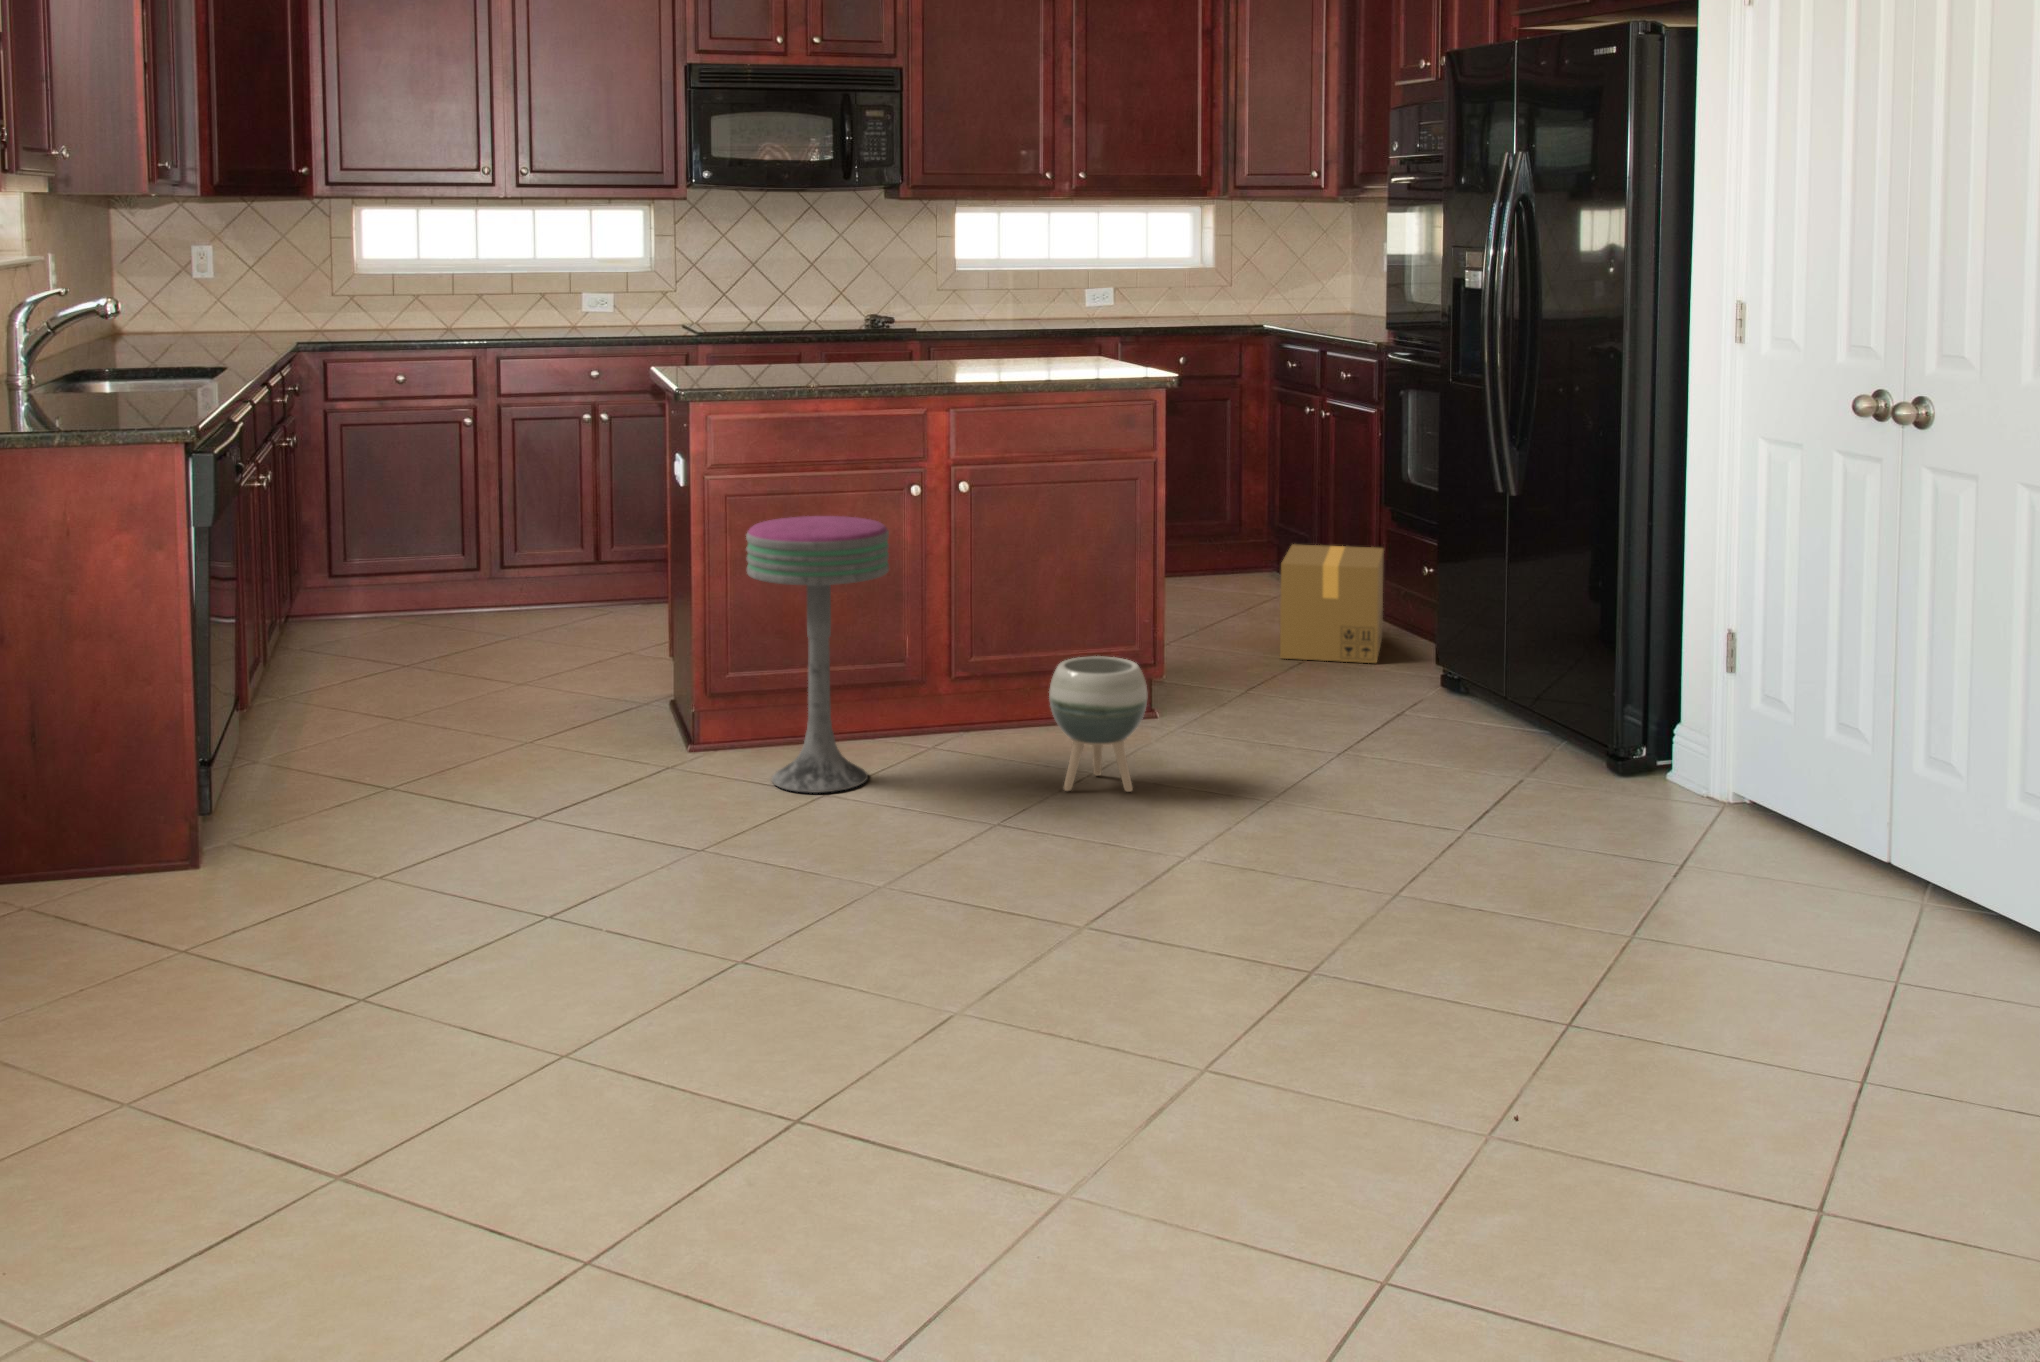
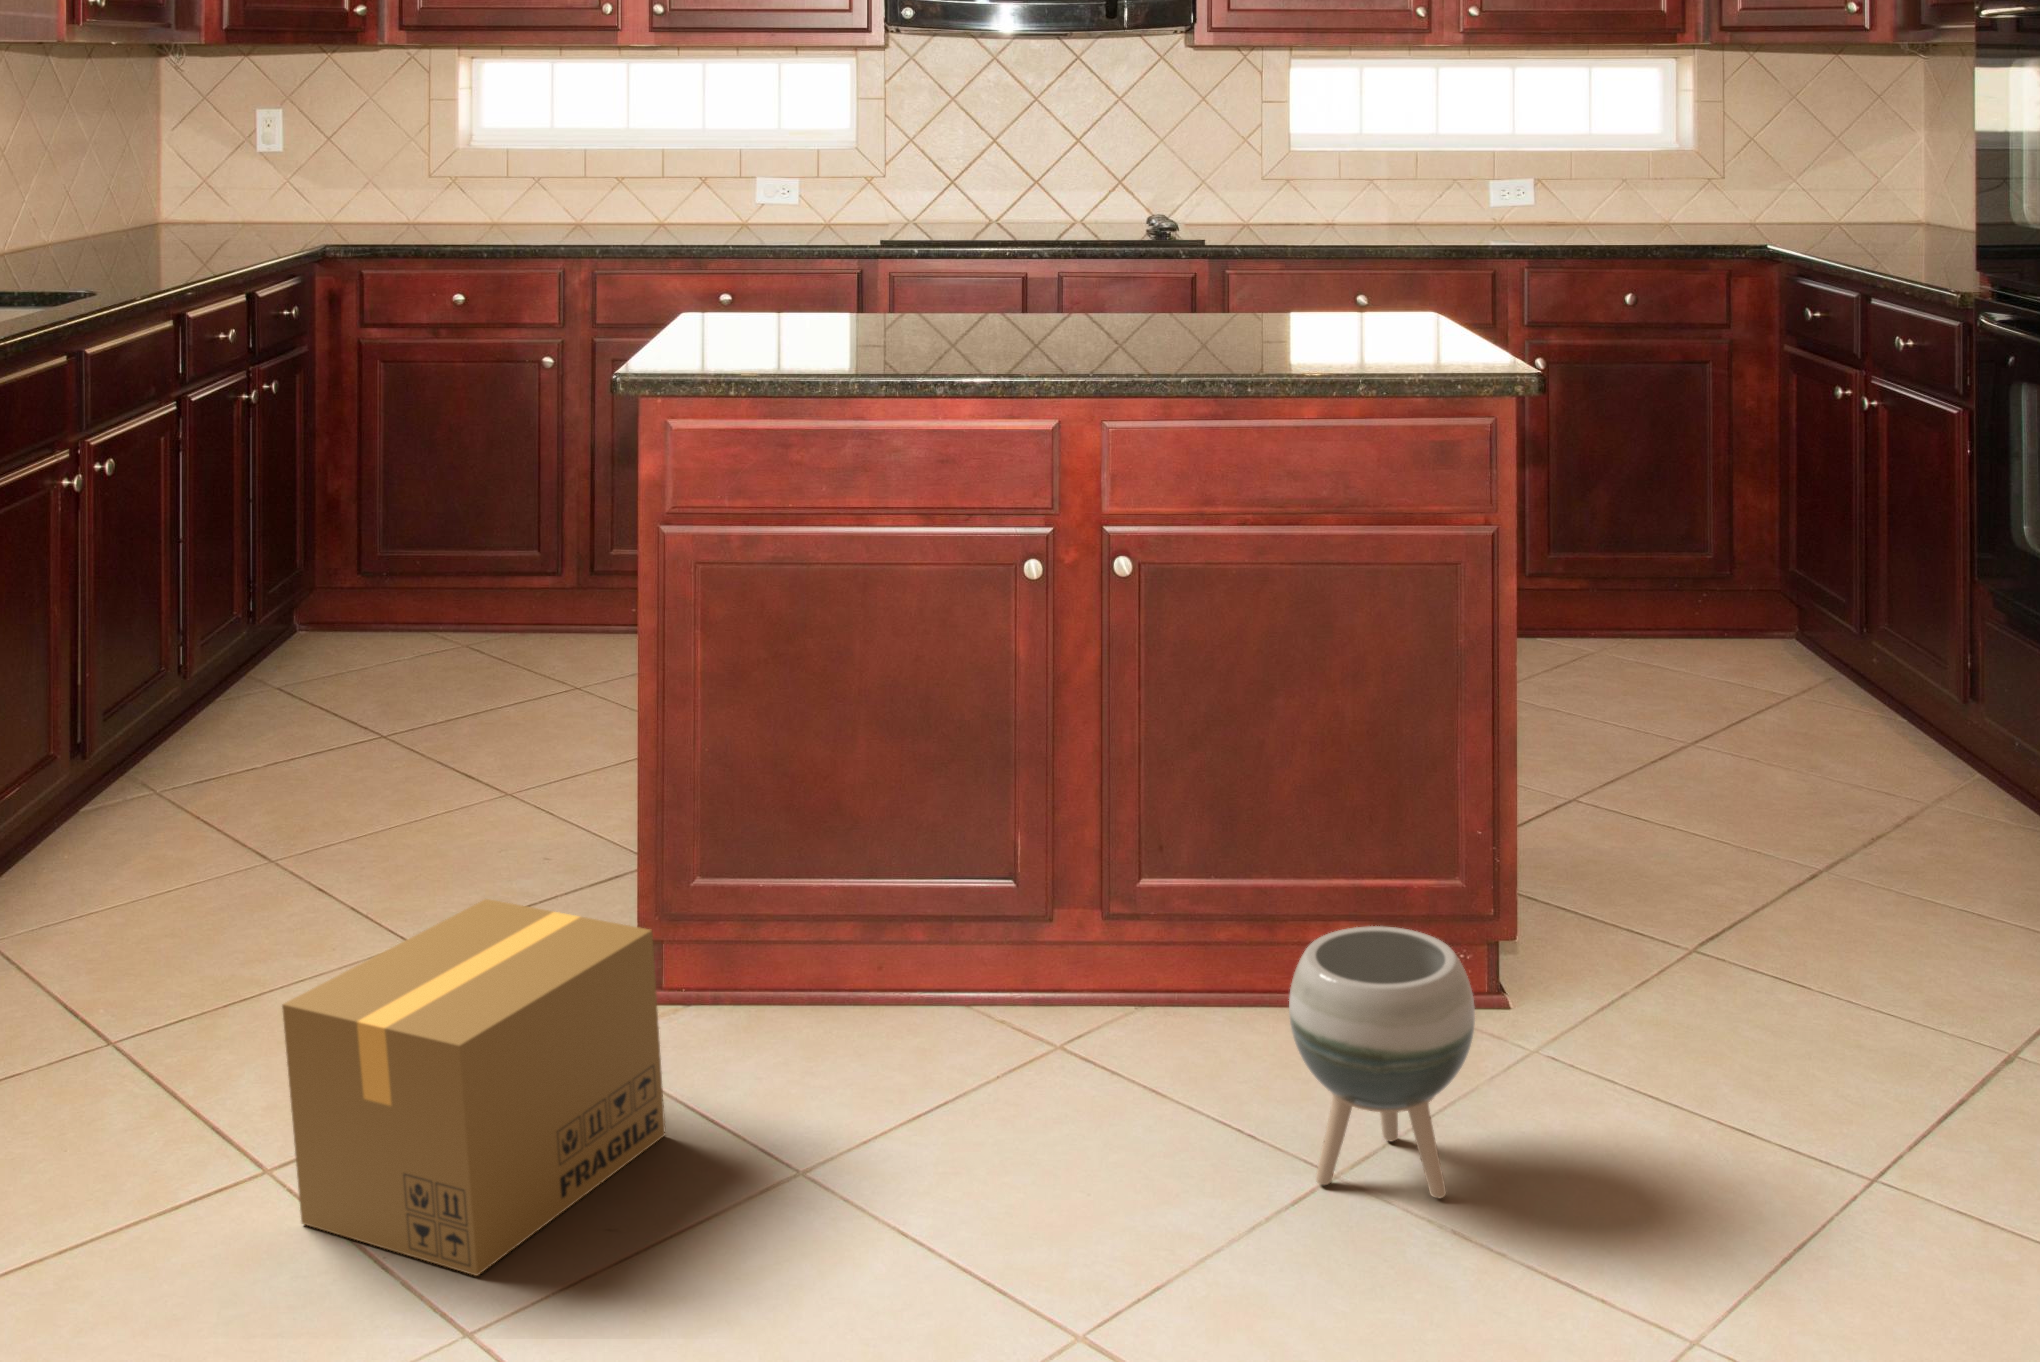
bar stool: present [746,516,889,793] -> none [754,648,1005,1150]
cardboard box: present [1280,544,1384,663] -> present [282,899,665,1276]

